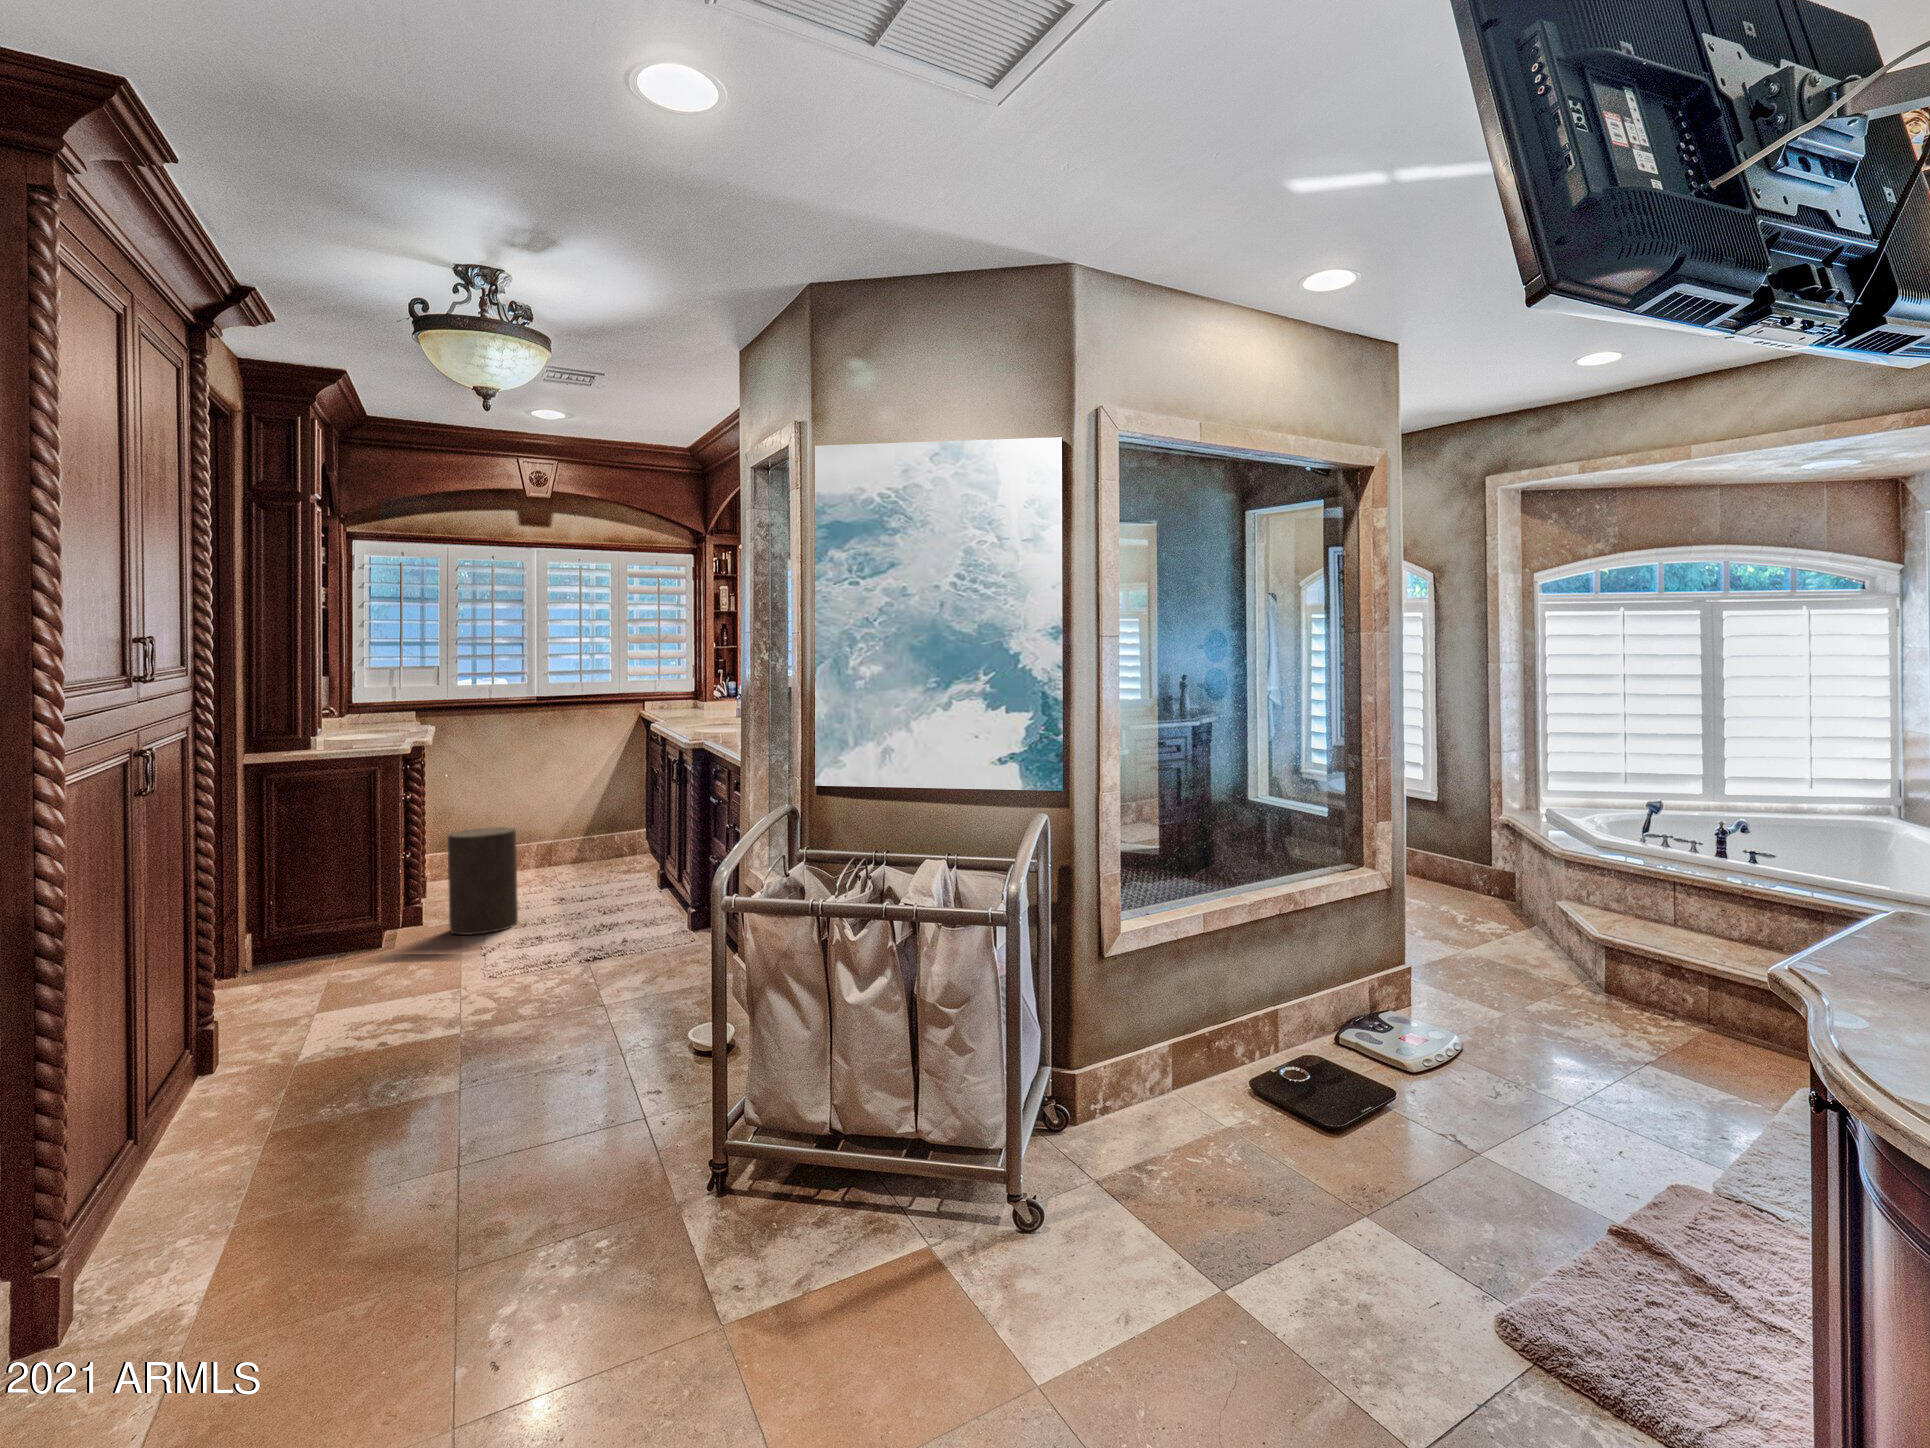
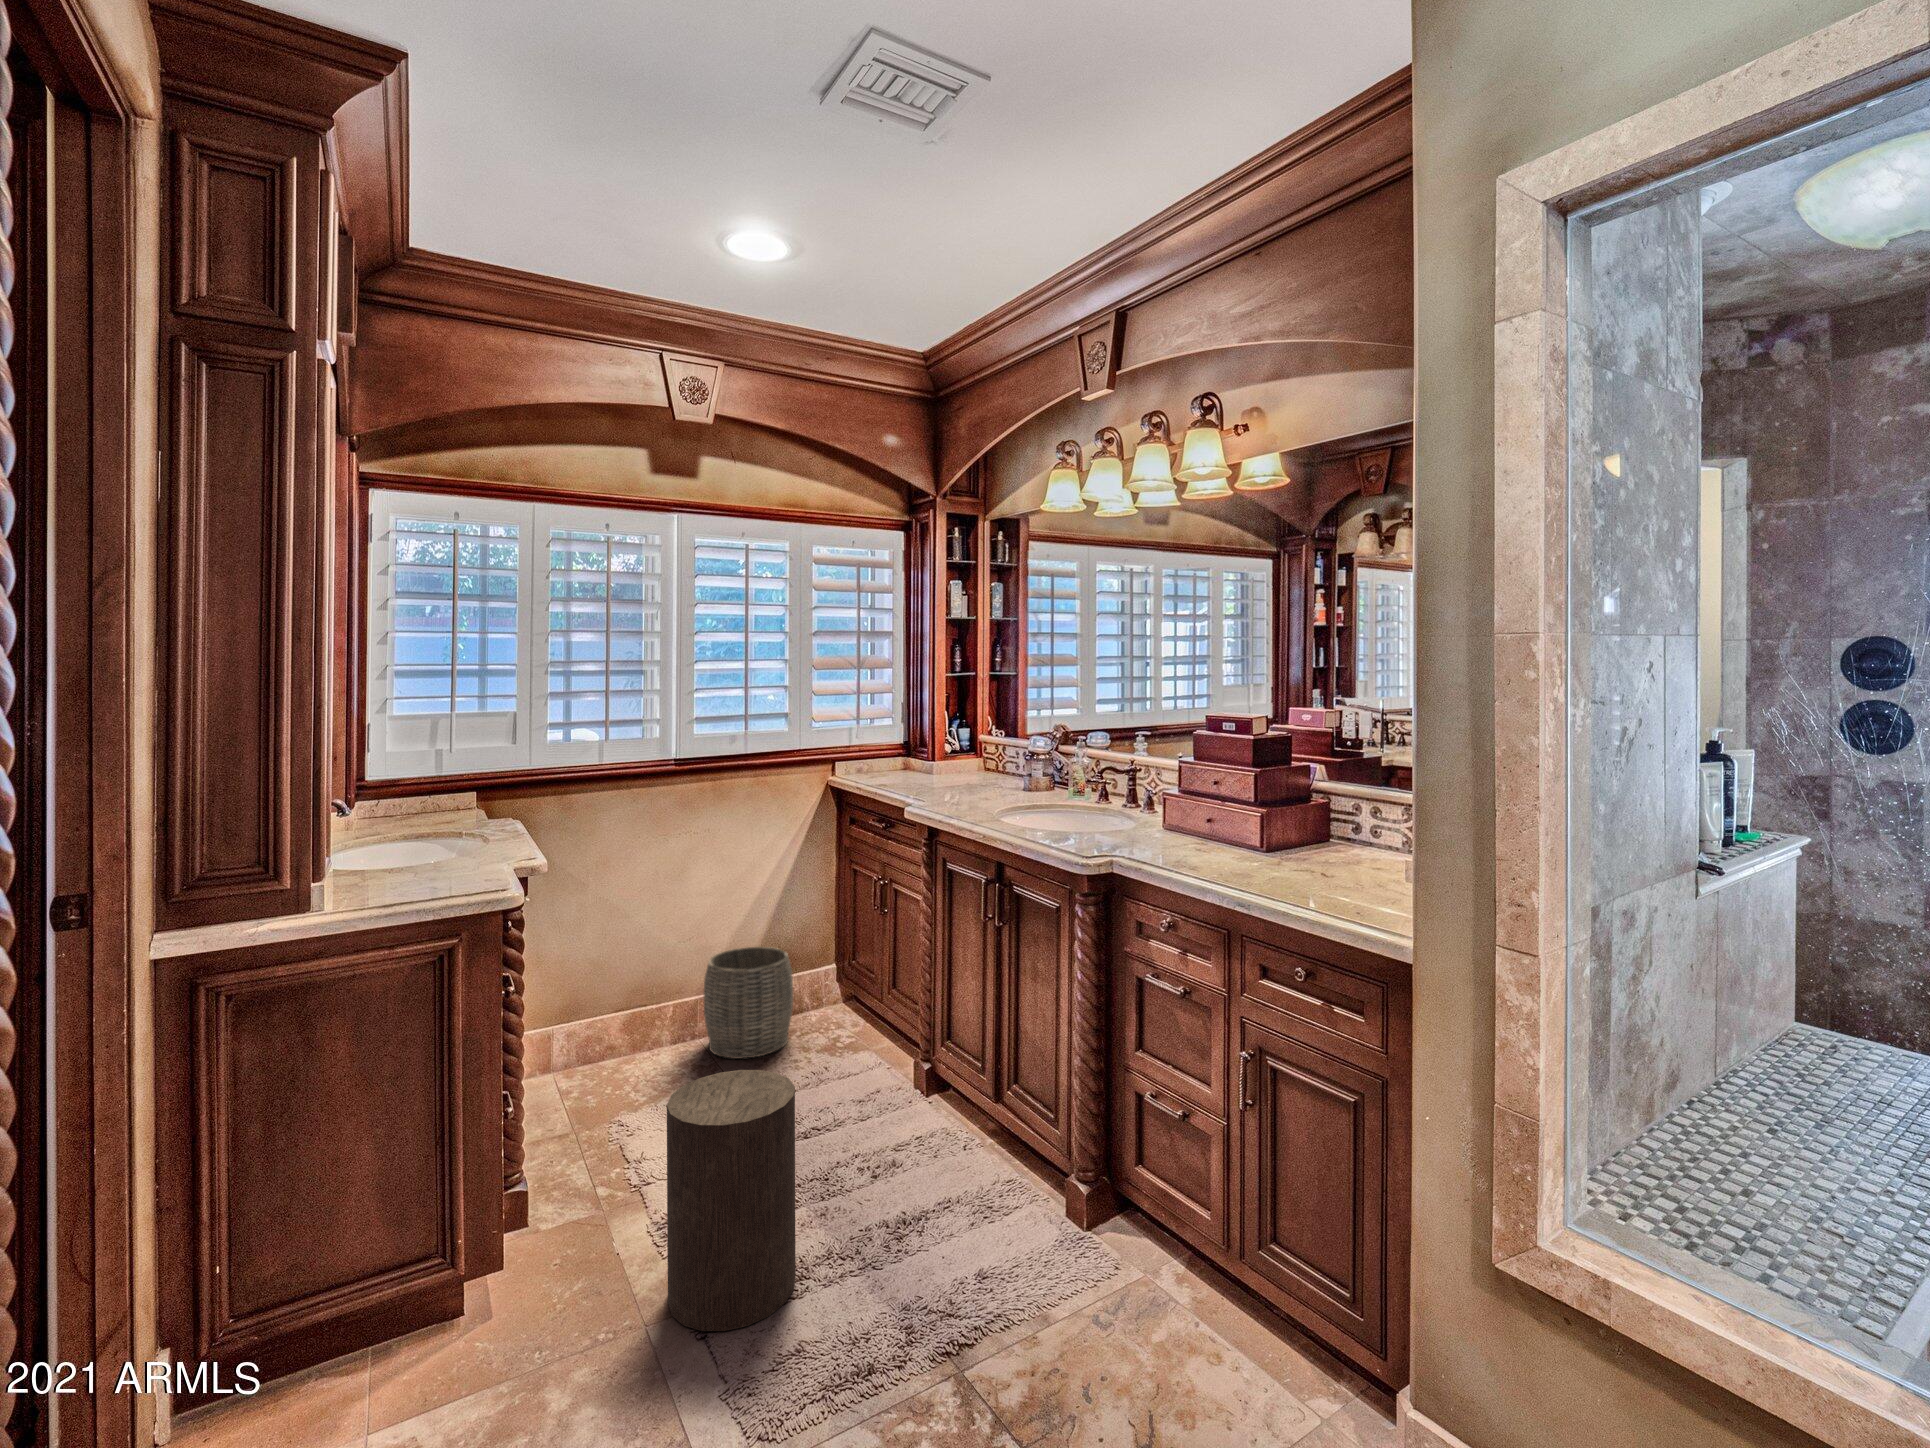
woven basket: none [550,811,607,870] -> present [704,947,793,1059]

